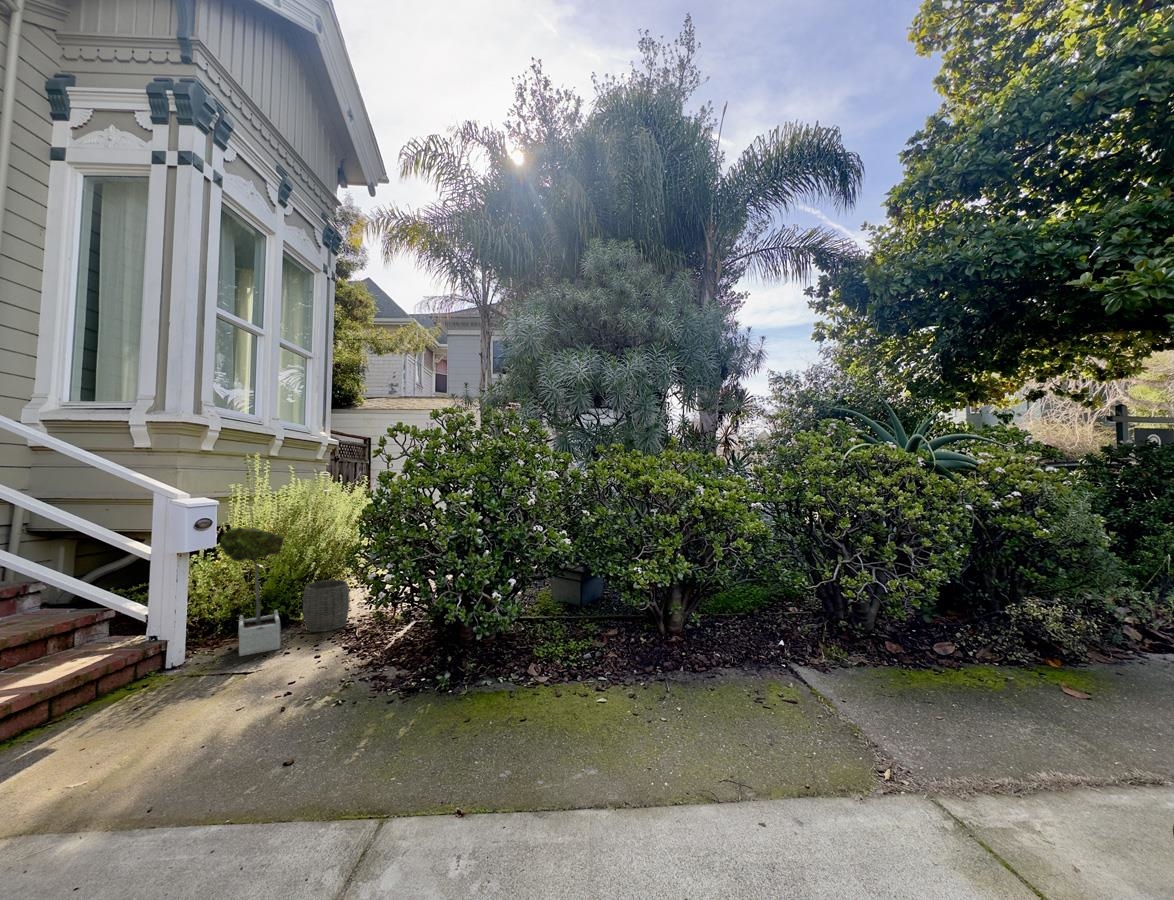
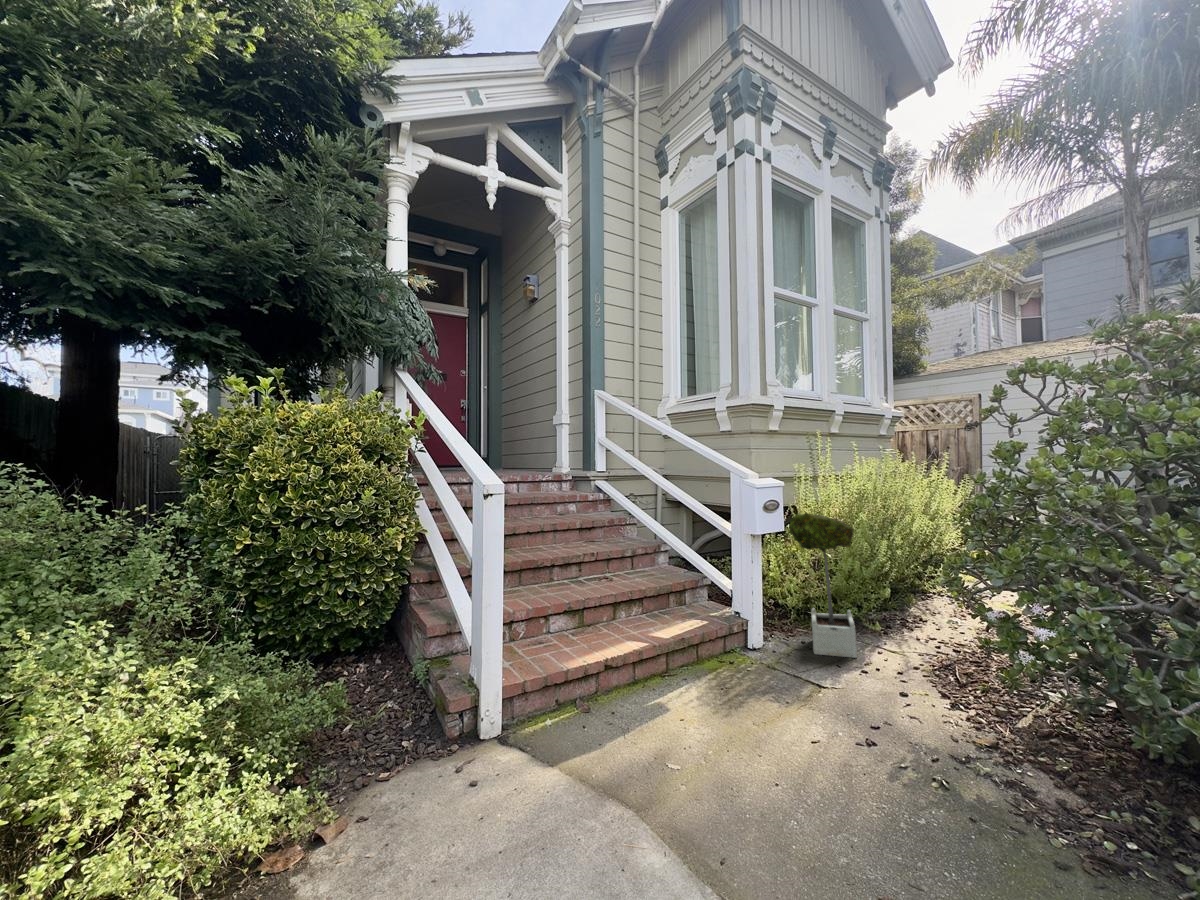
woven basket: present [303,580,350,632] -> none [879,584,940,650]

